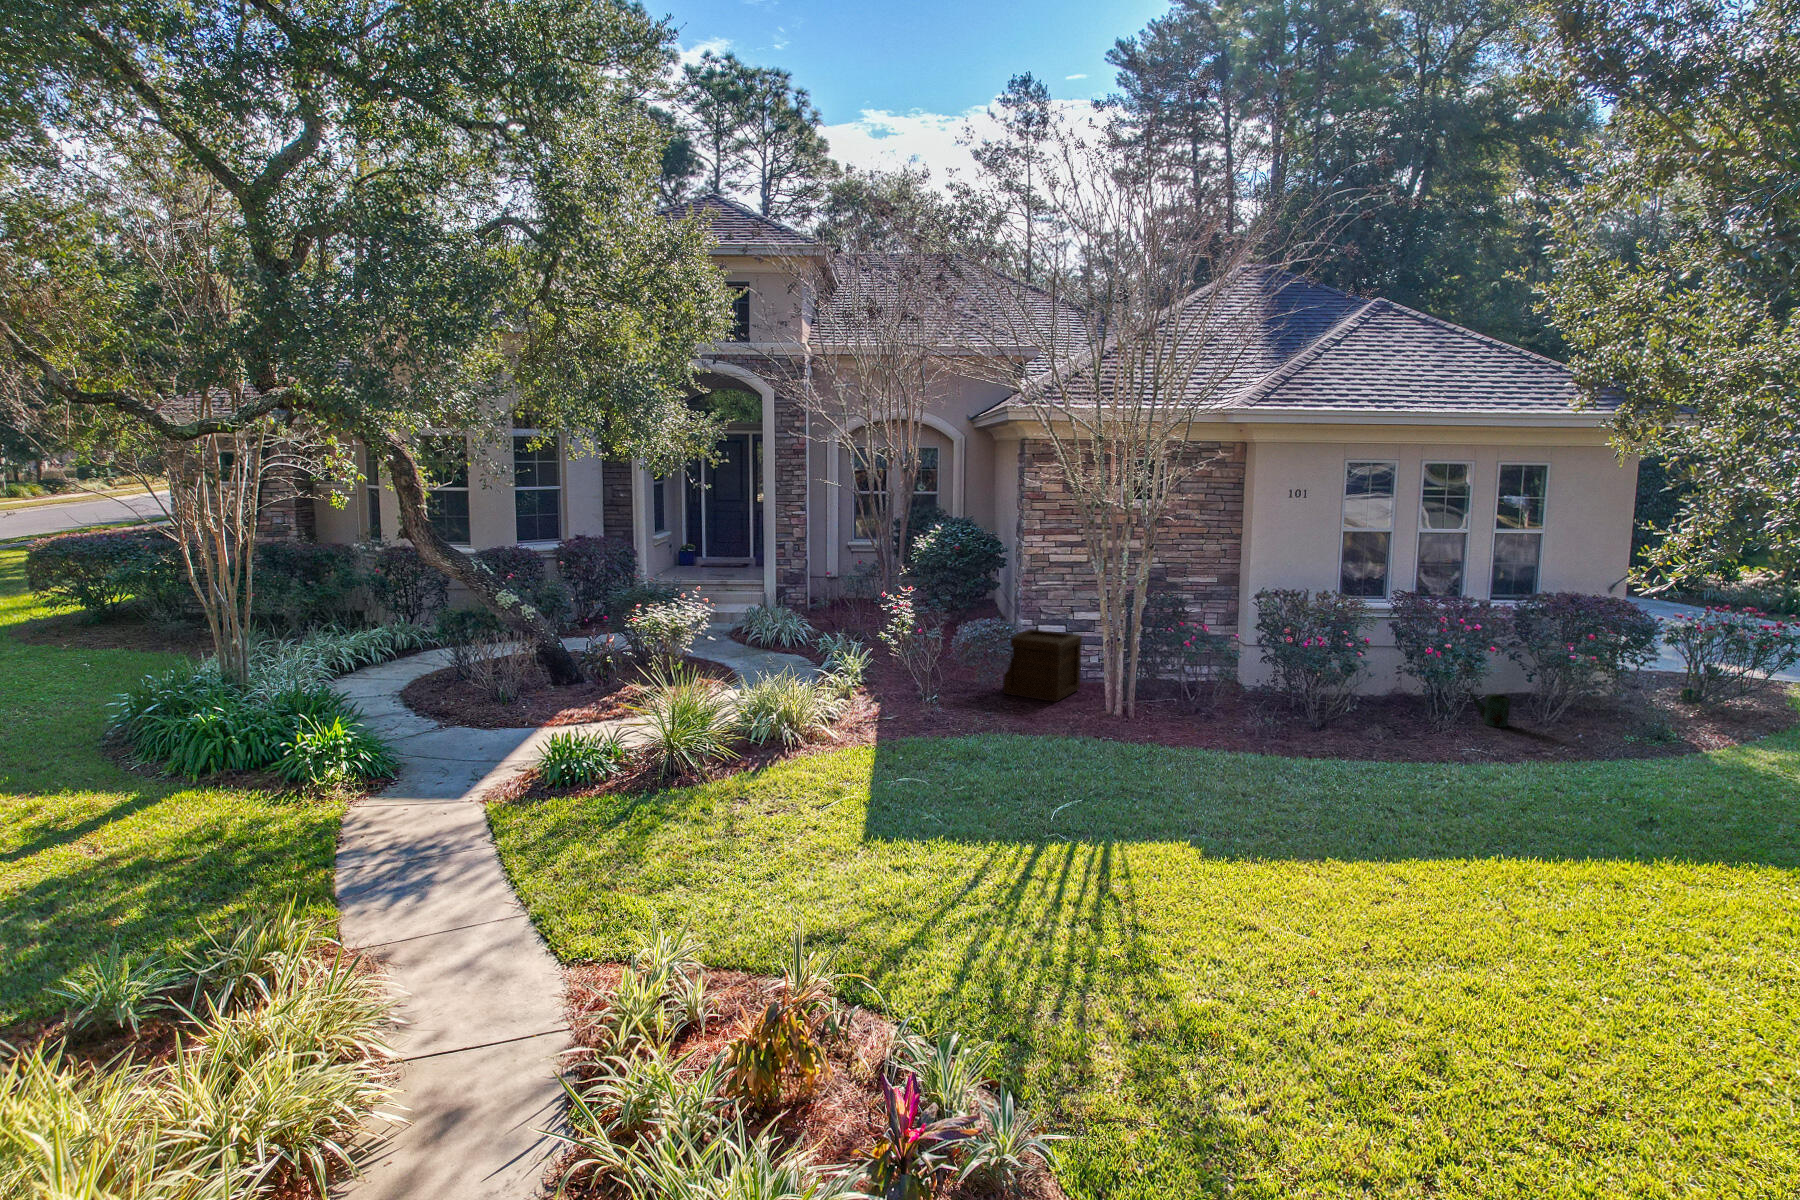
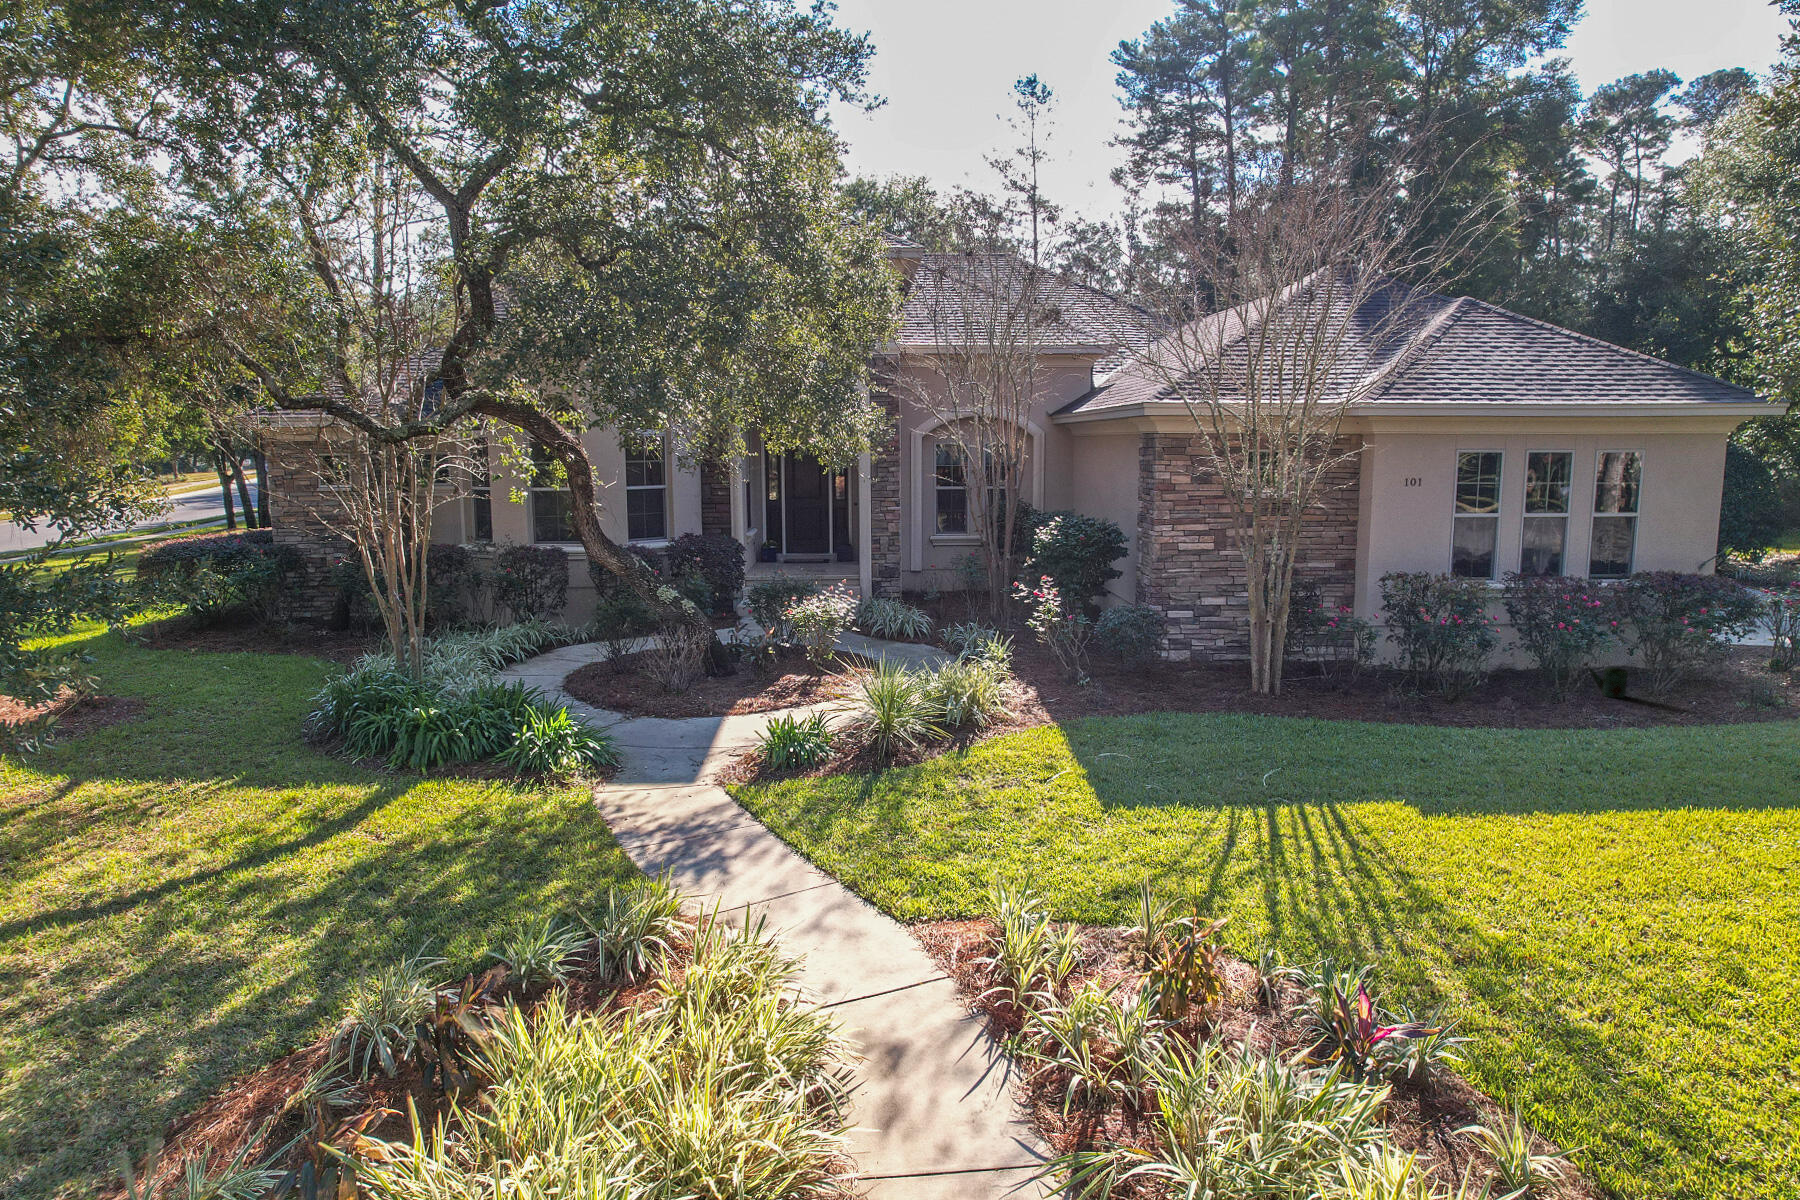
wooden crate: present [1003,629,1082,702] -> none [1140,615,1212,684]

